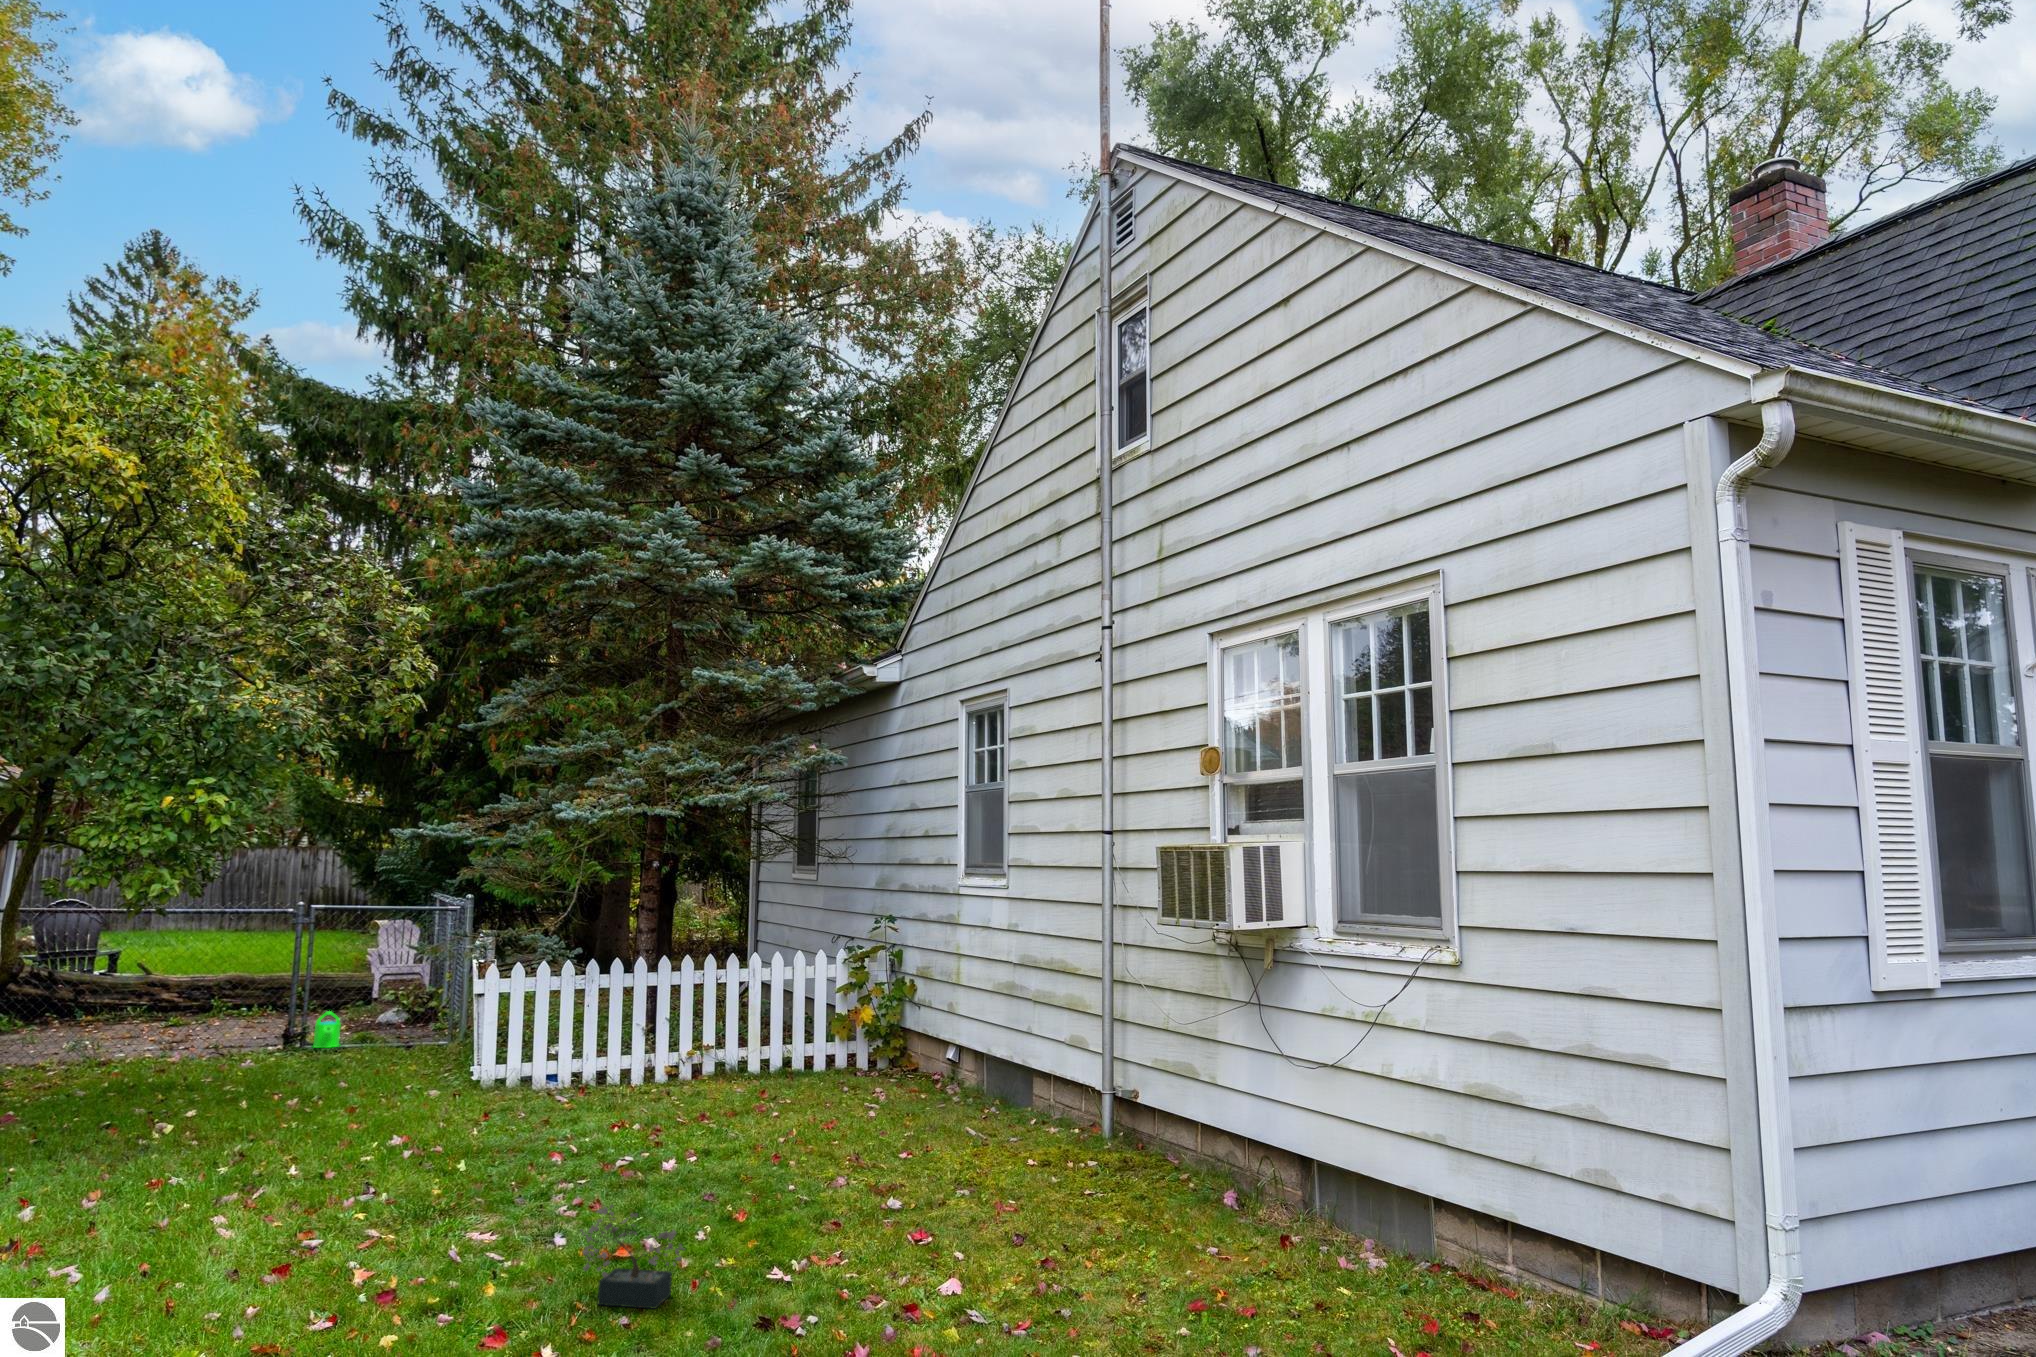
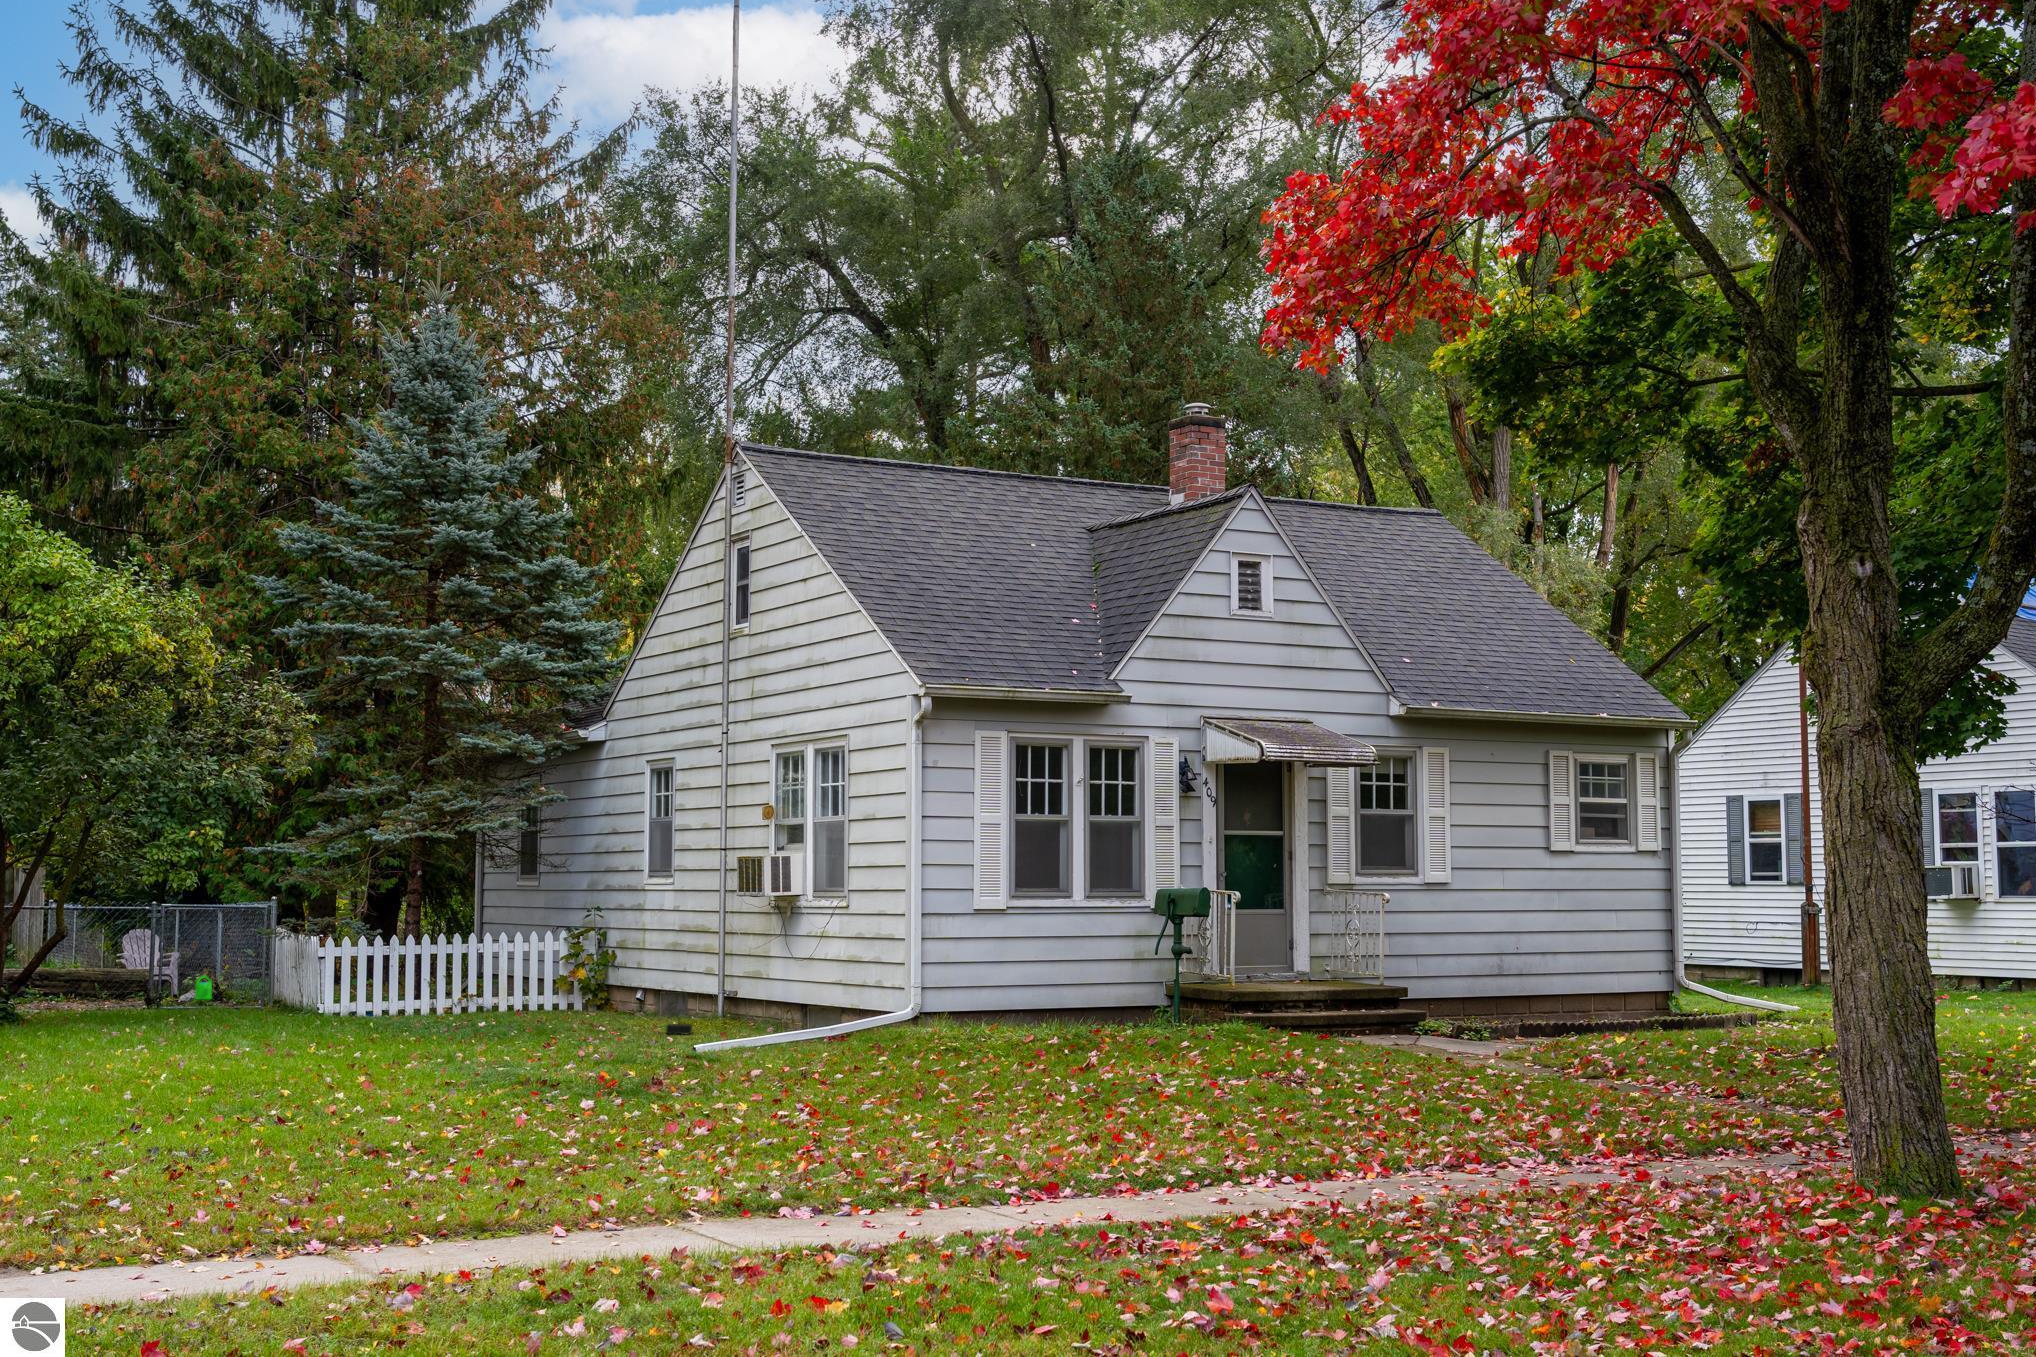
decorative plant: present [581,1205,684,1309] -> present [661,1001,698,1034]

